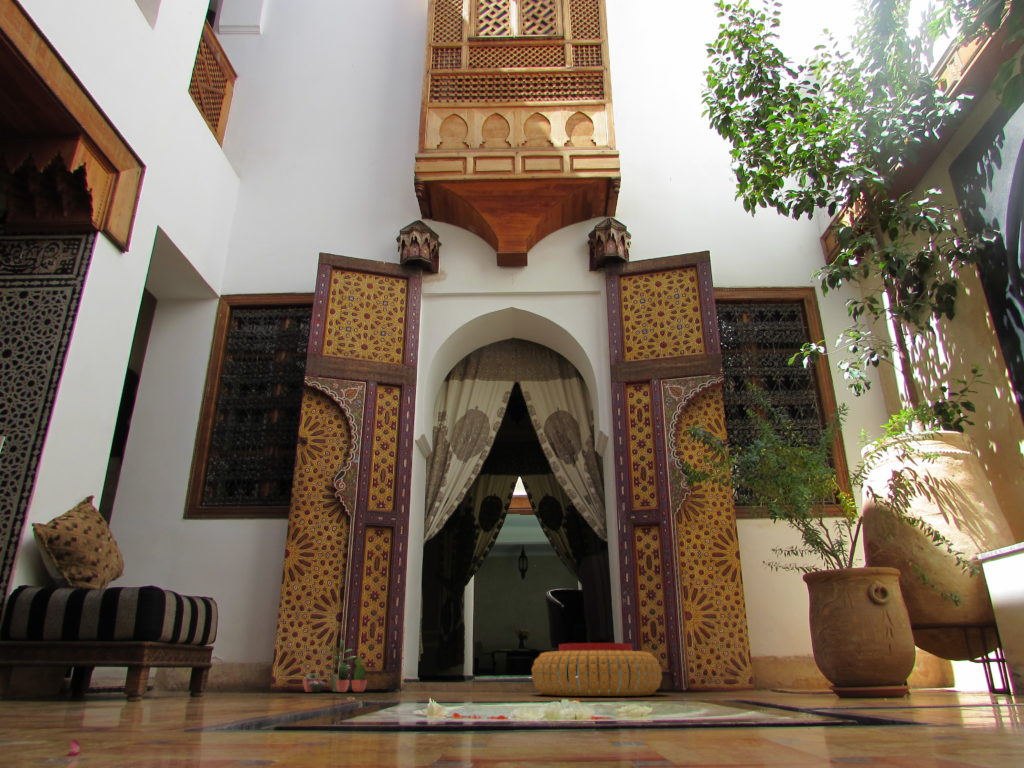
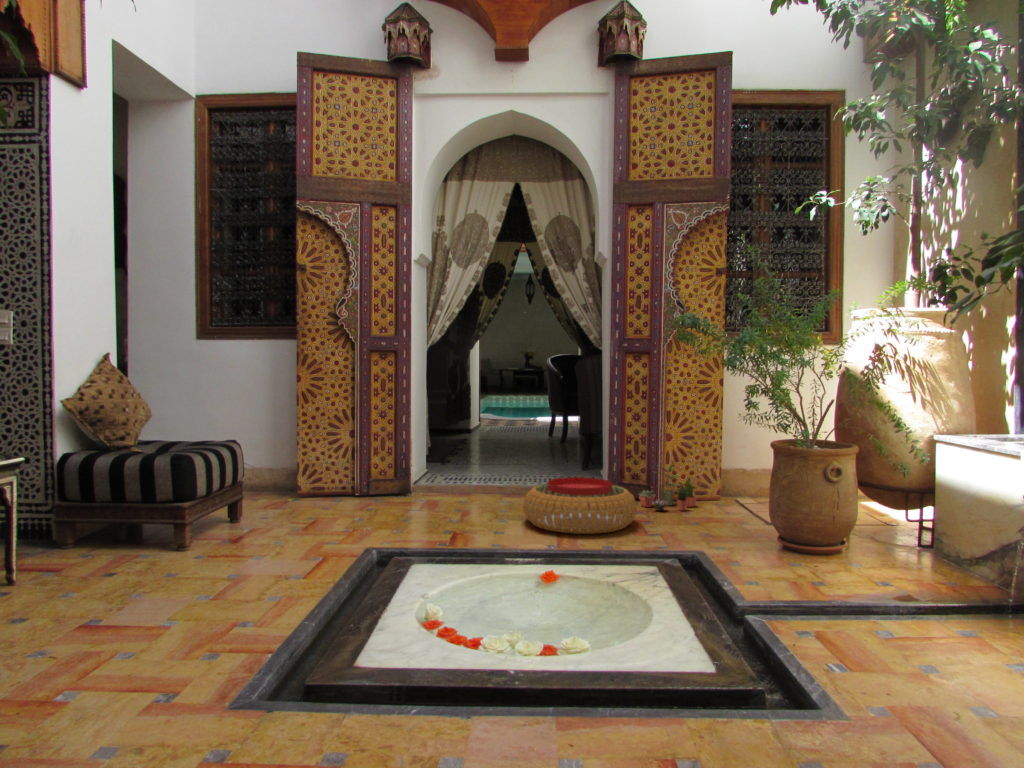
potted plant: present [303,641,367,692] -> present [639,464,697,511]

